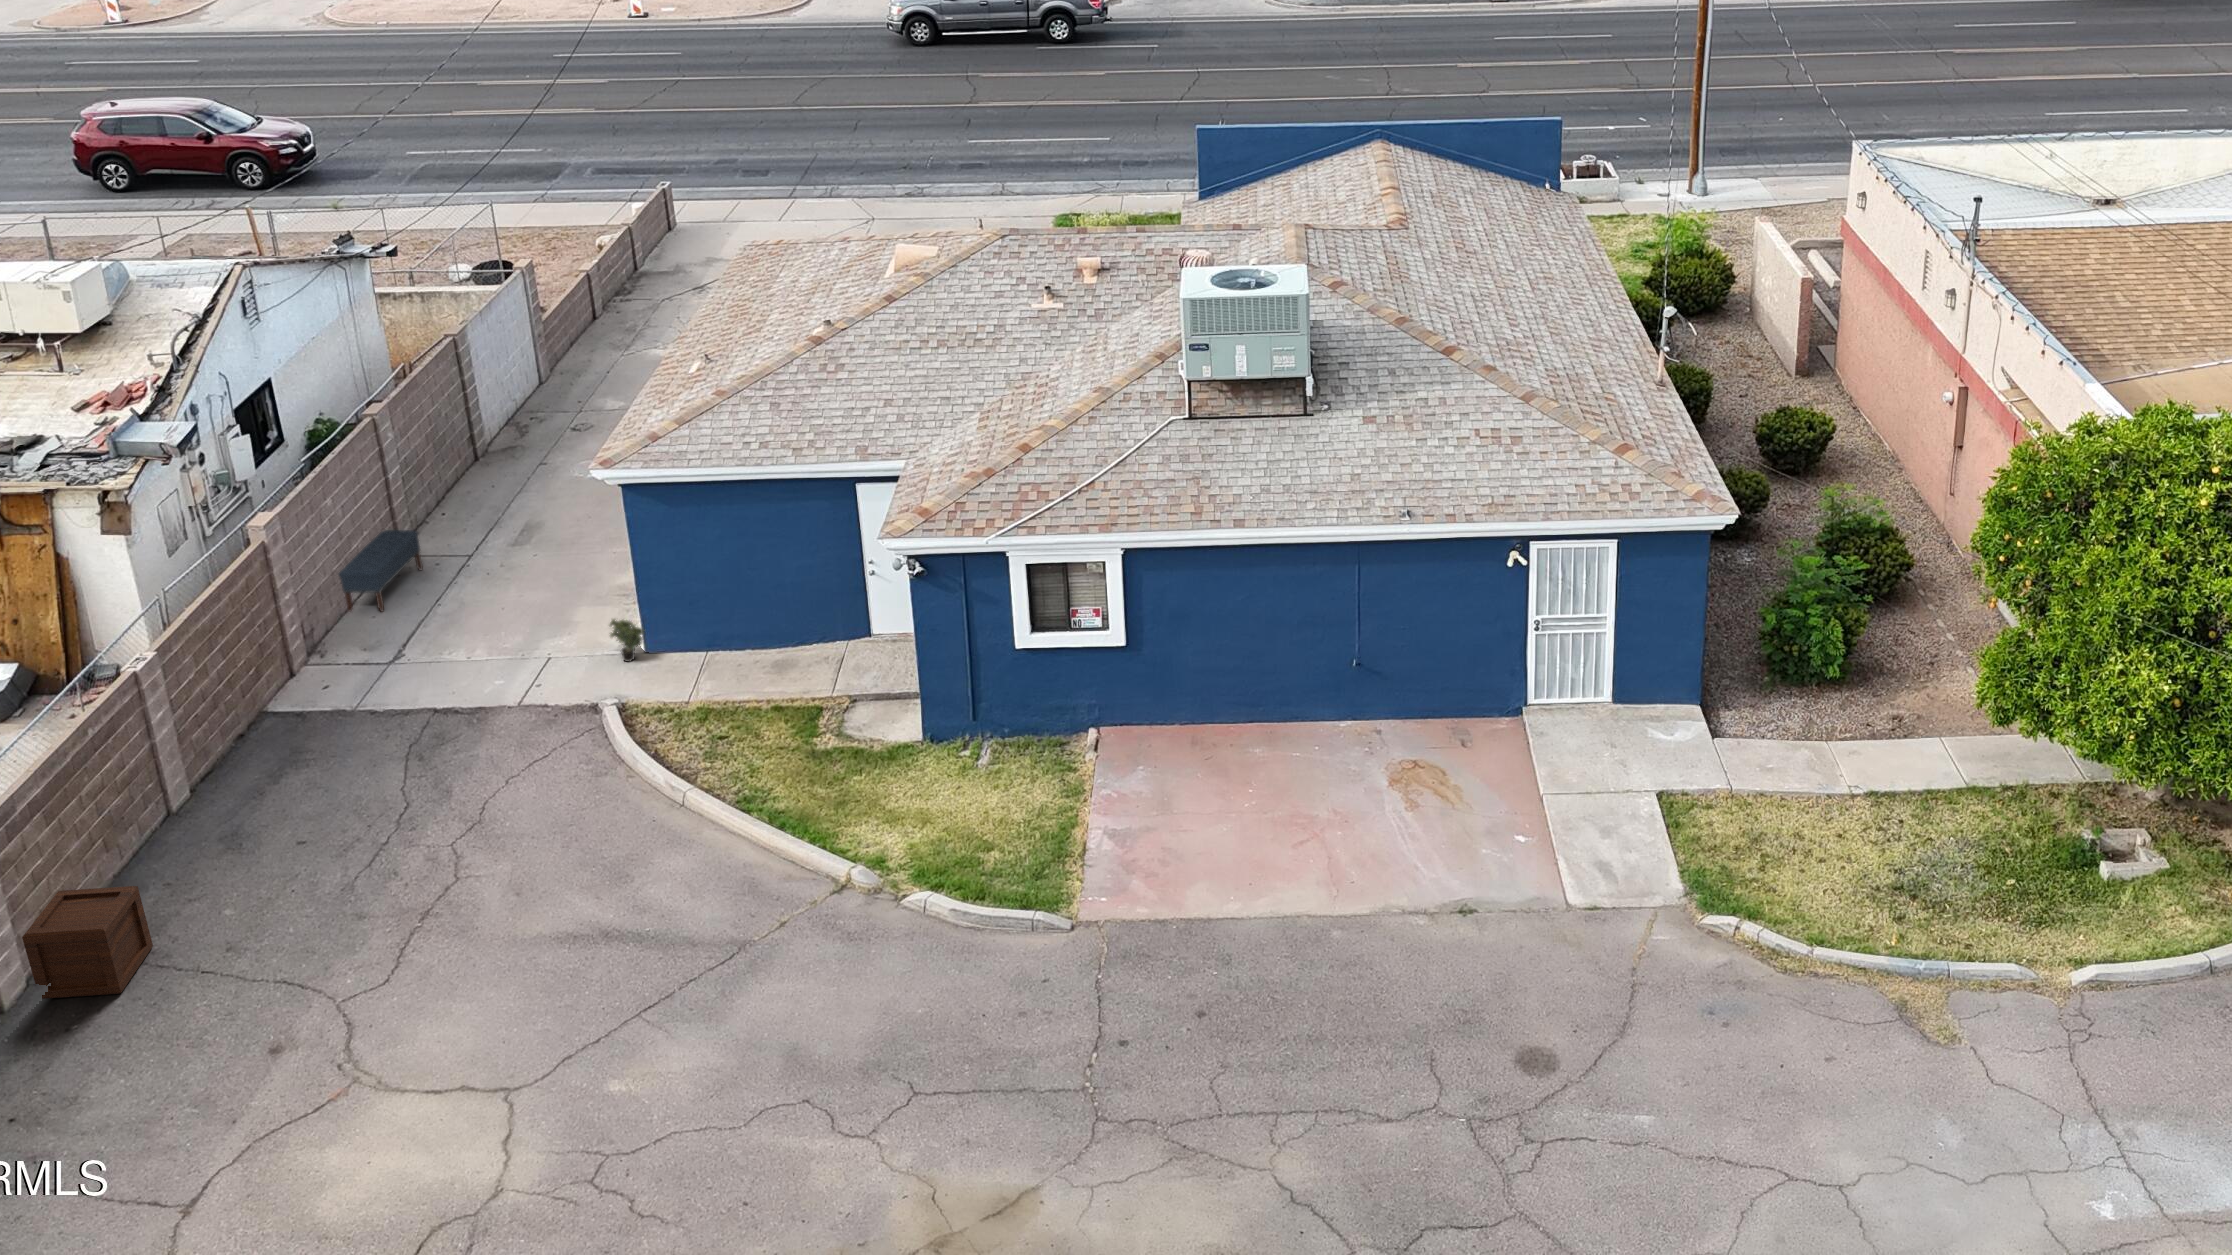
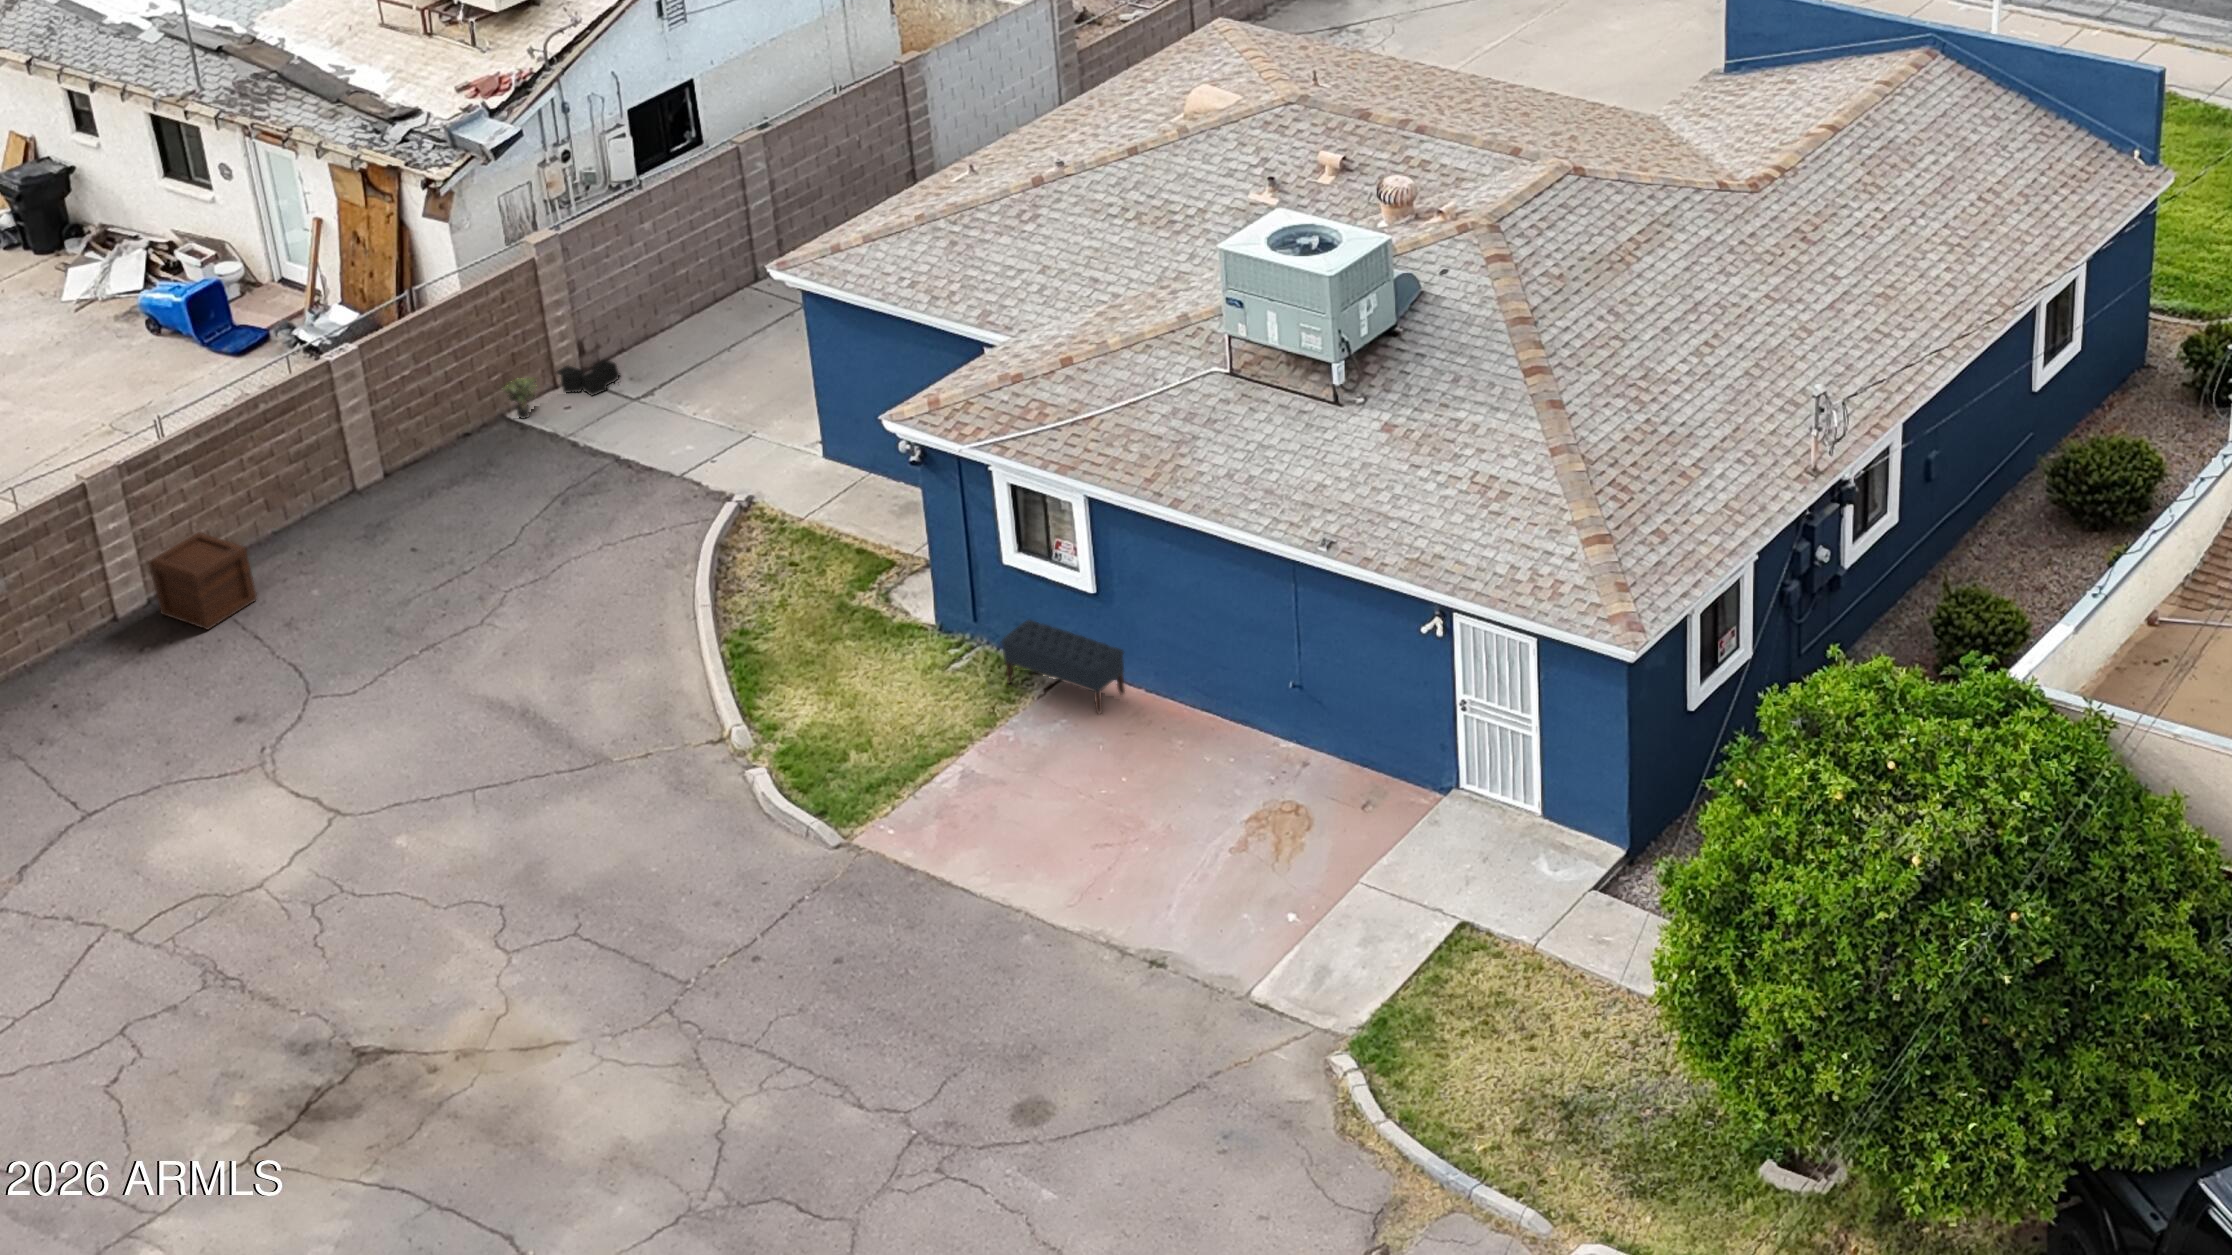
bench: present [339,530,423,611] -> present [1001,620,1125,714]
potted plant: present [610,619,644,662] -> present [503,378,537,418]
storage bin: none [295,636,365,678] -> present [557,360,619,395]

